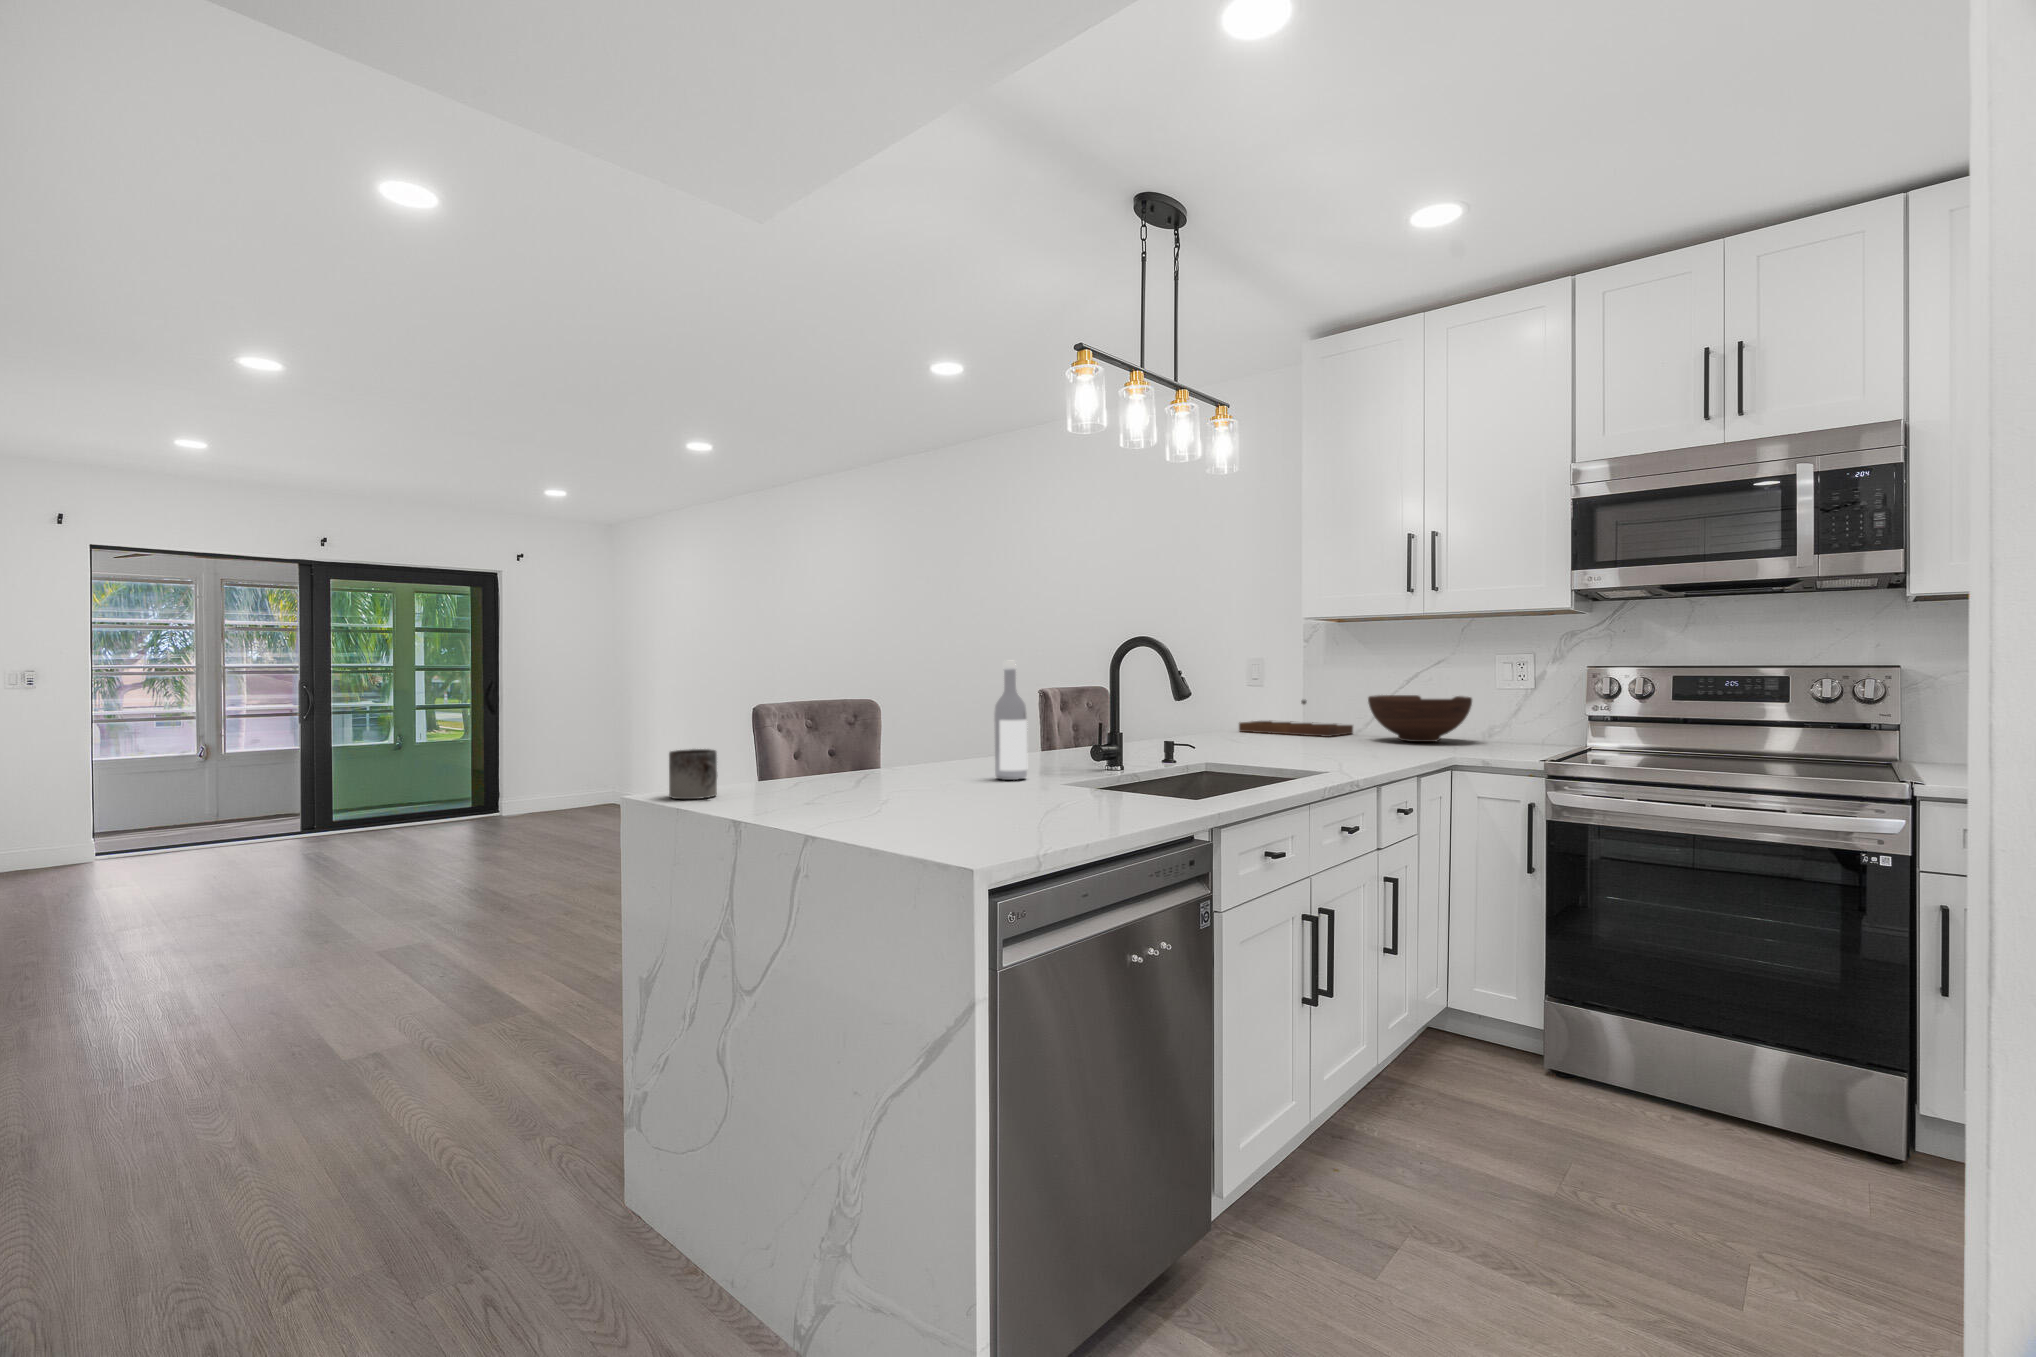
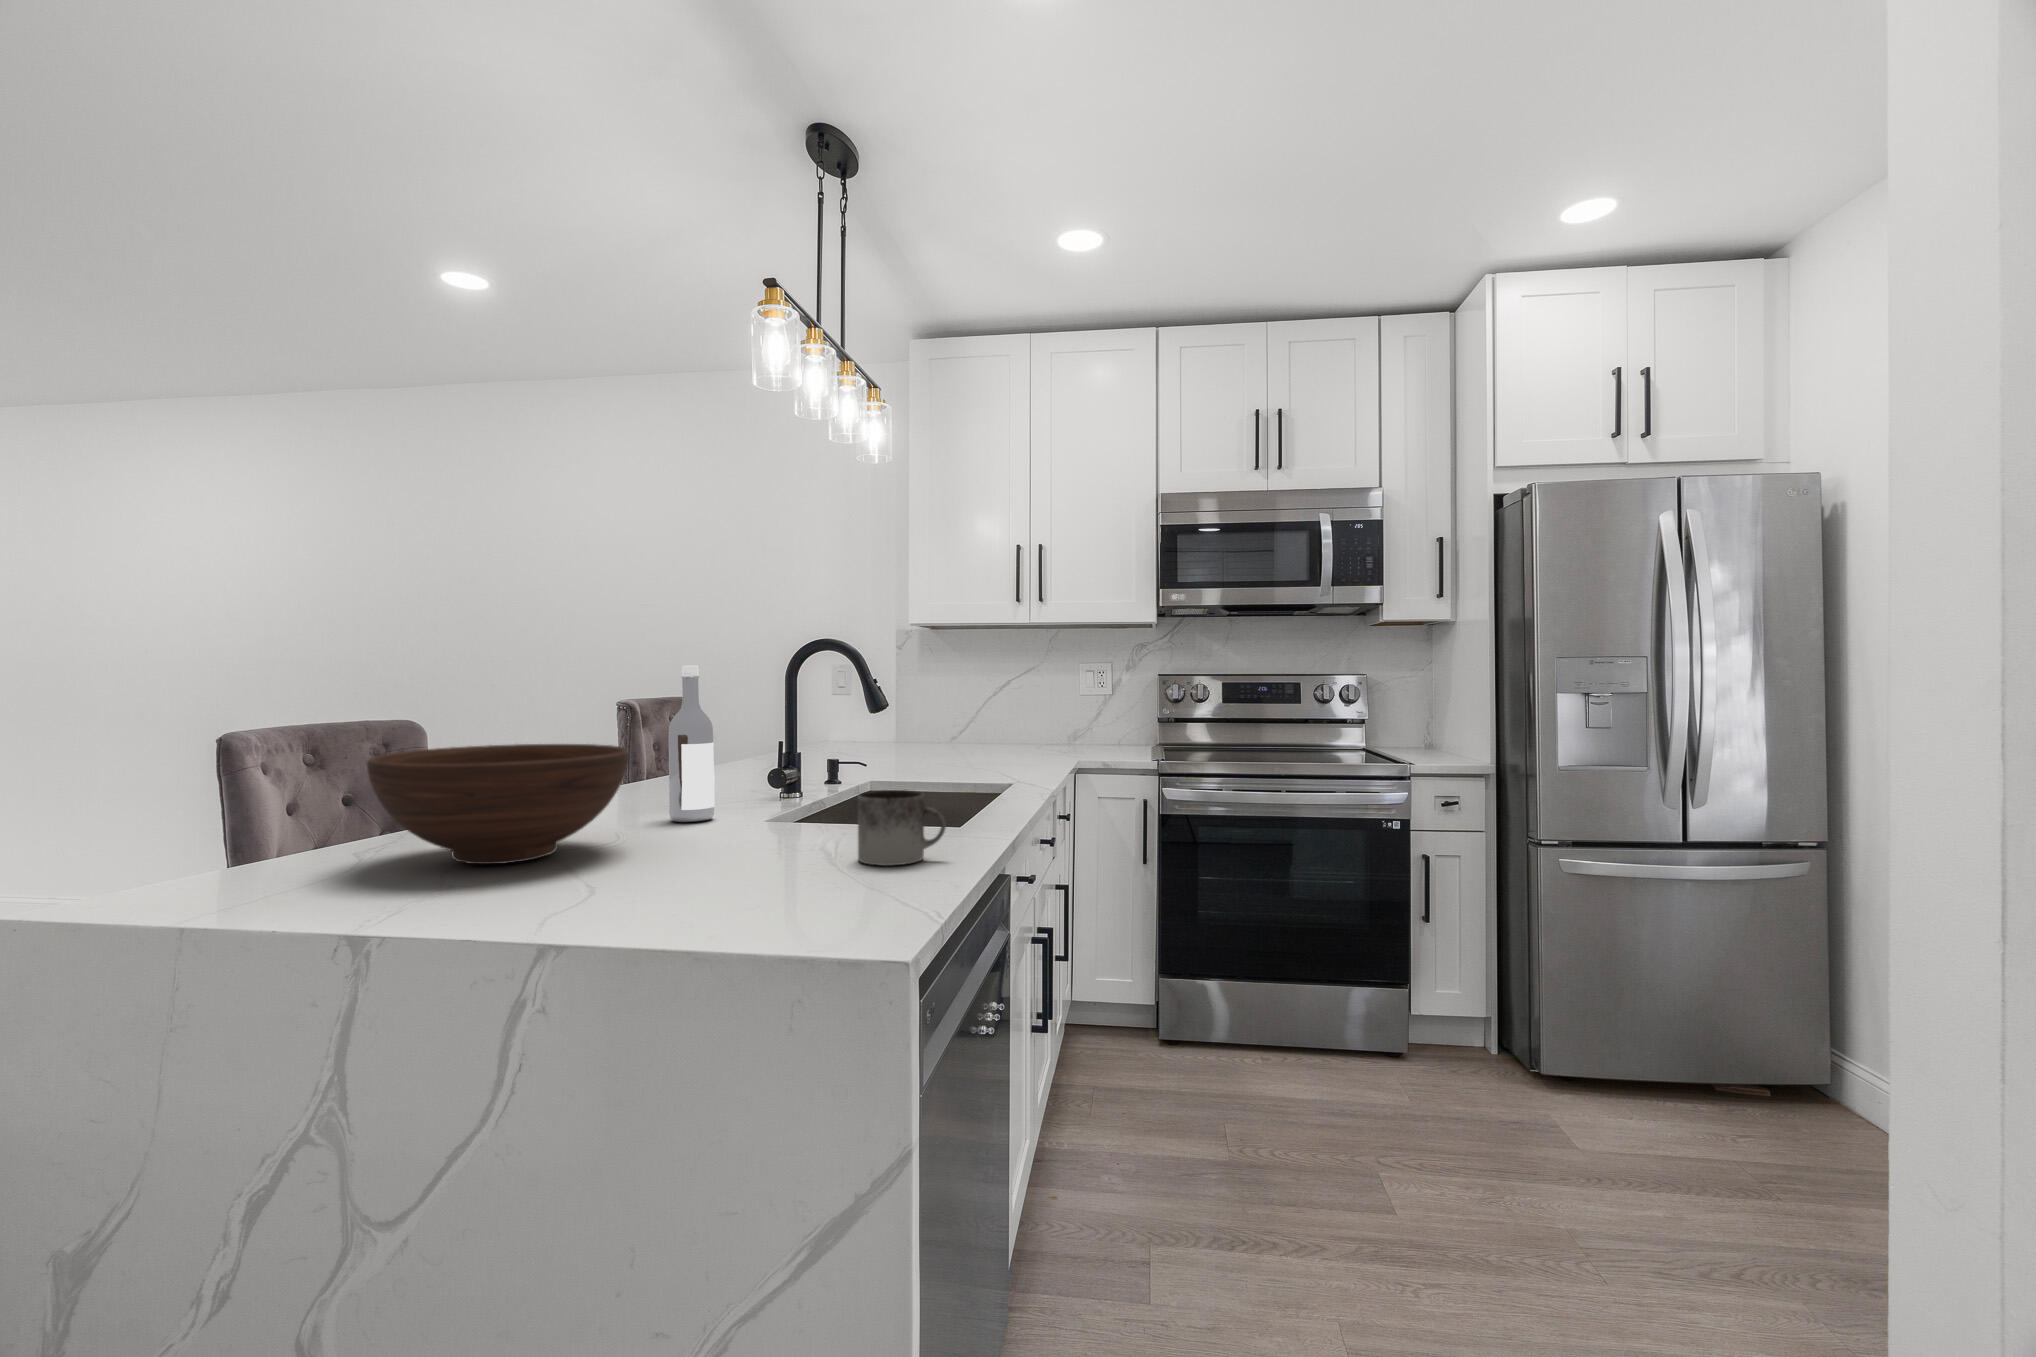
fruit bowl: present [1368,695,1472,742] -> present [367,744,629,864]
tray: present [1239,699,1353,737] -> none [829,708,942,746]
mug: present [669,749,717,799] -> present [858,790,946,866]

